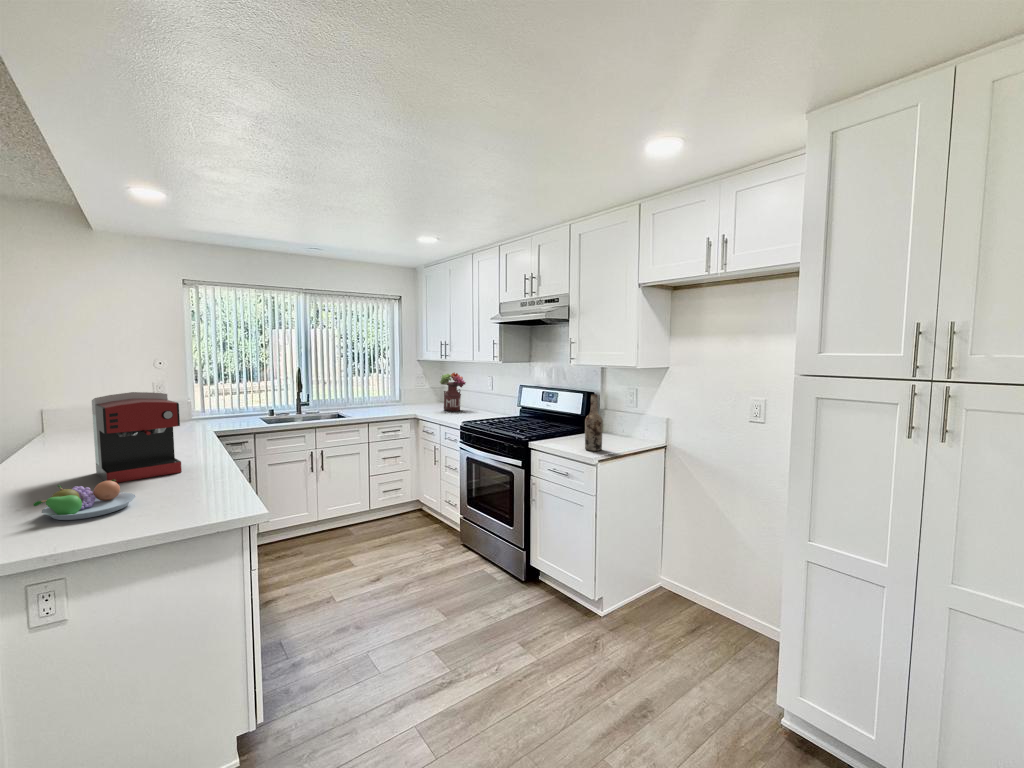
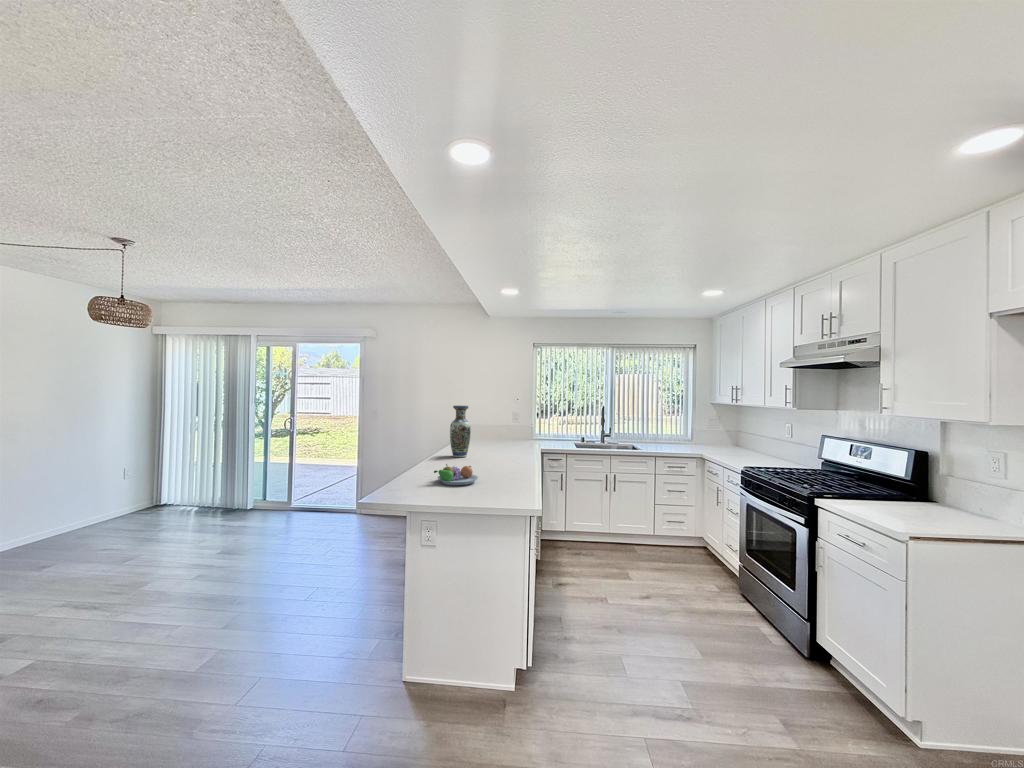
flower arrangement: present [440,372,466,411] -> none [728,418,759,456]
vase: none [32,379,82,470] -> present [450,405,471,457]
coffee maker: present [92,392,182,483] -> none [472,415,511,470]
wine bottle: present [585,394,603,451] -> none [893,452,924,525]

